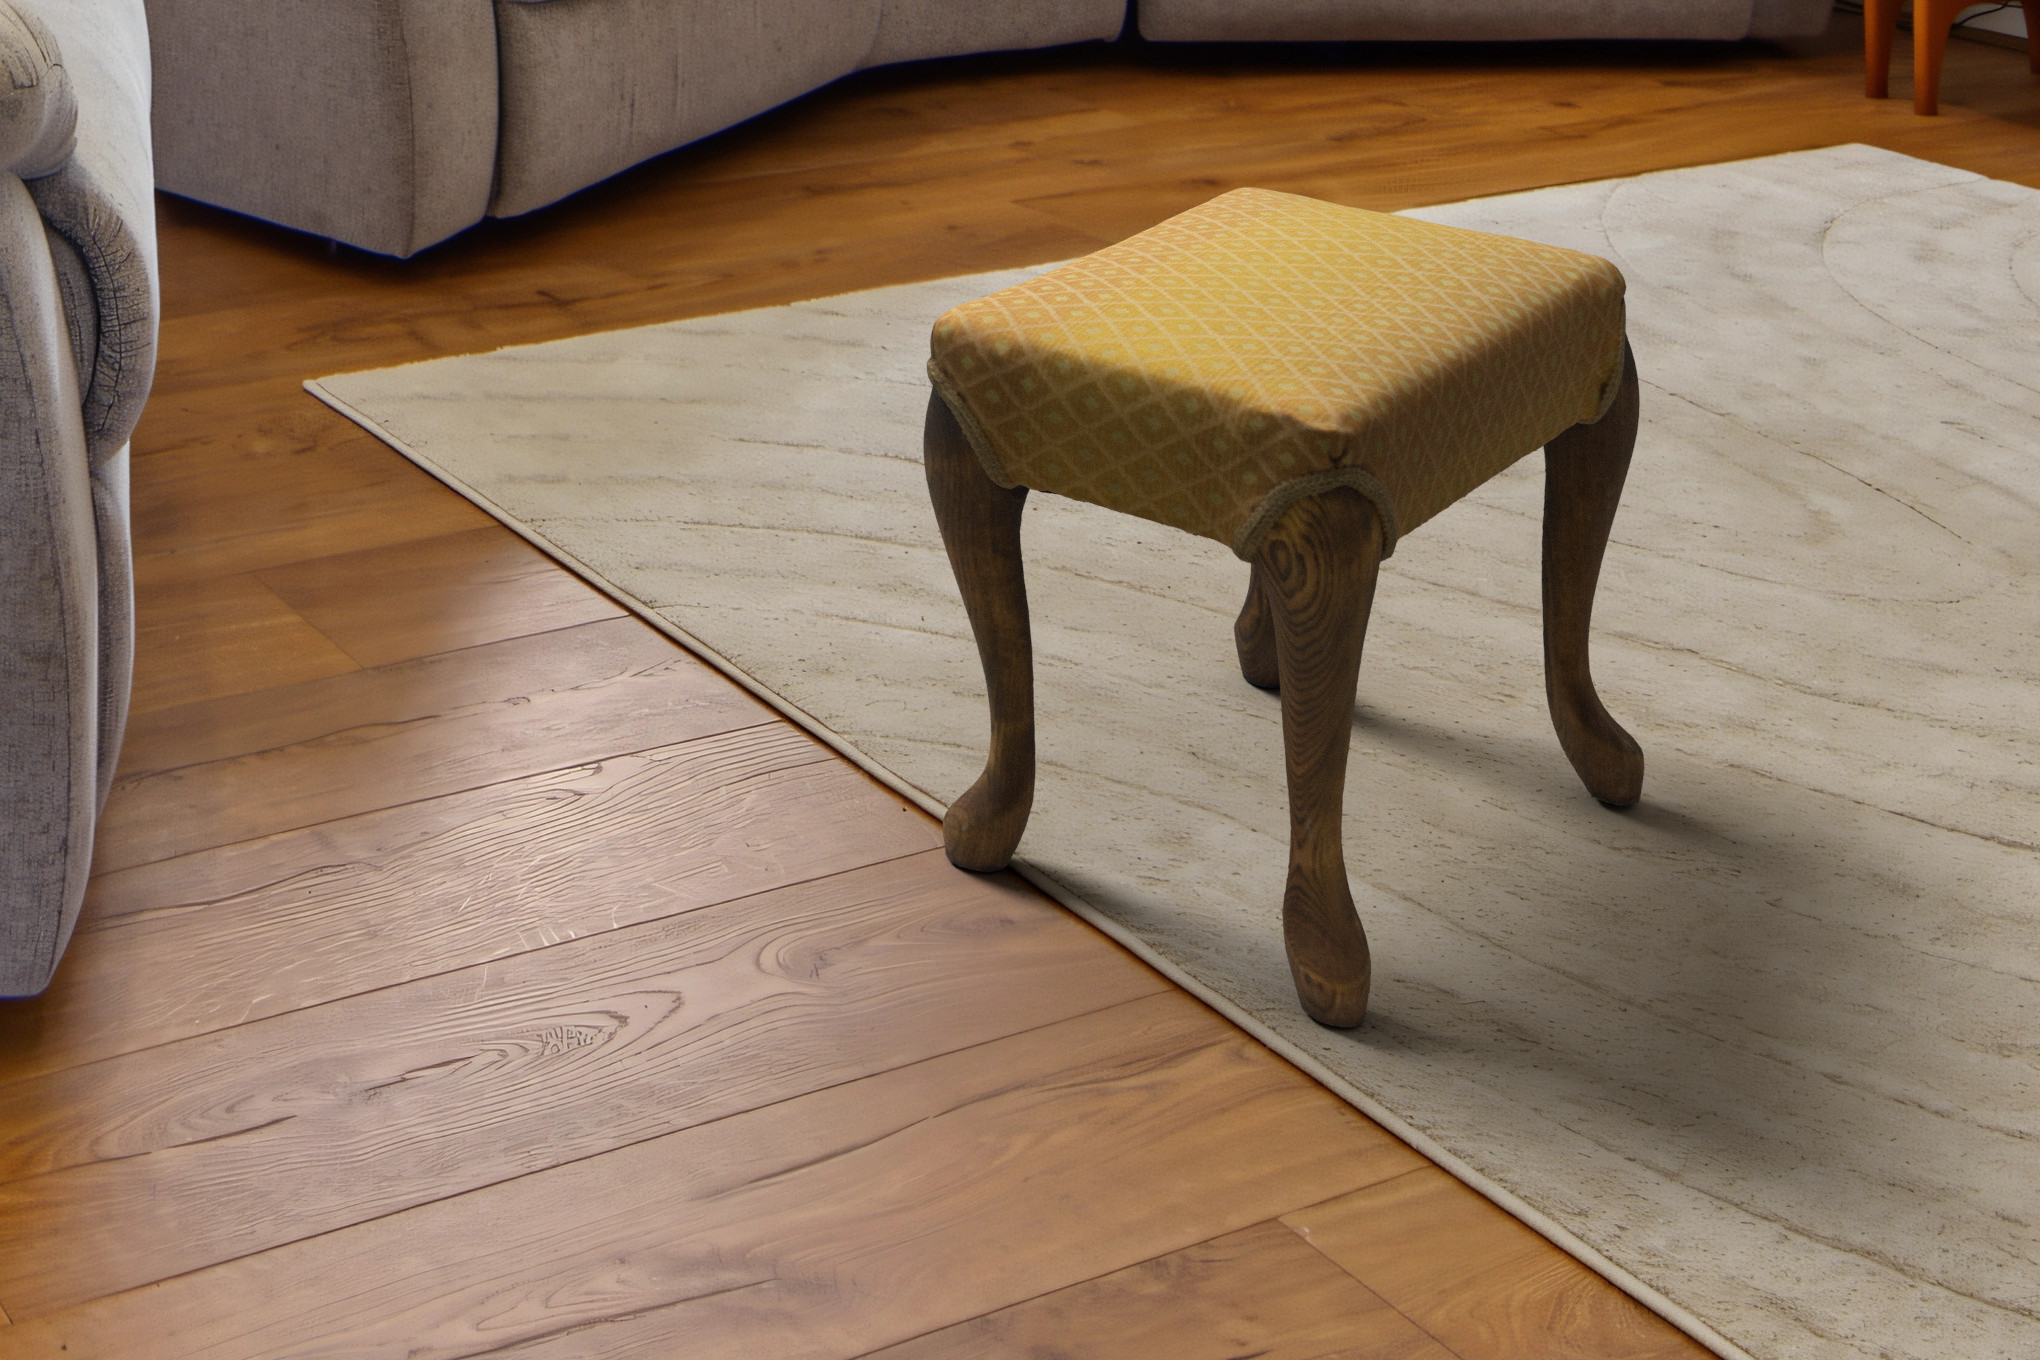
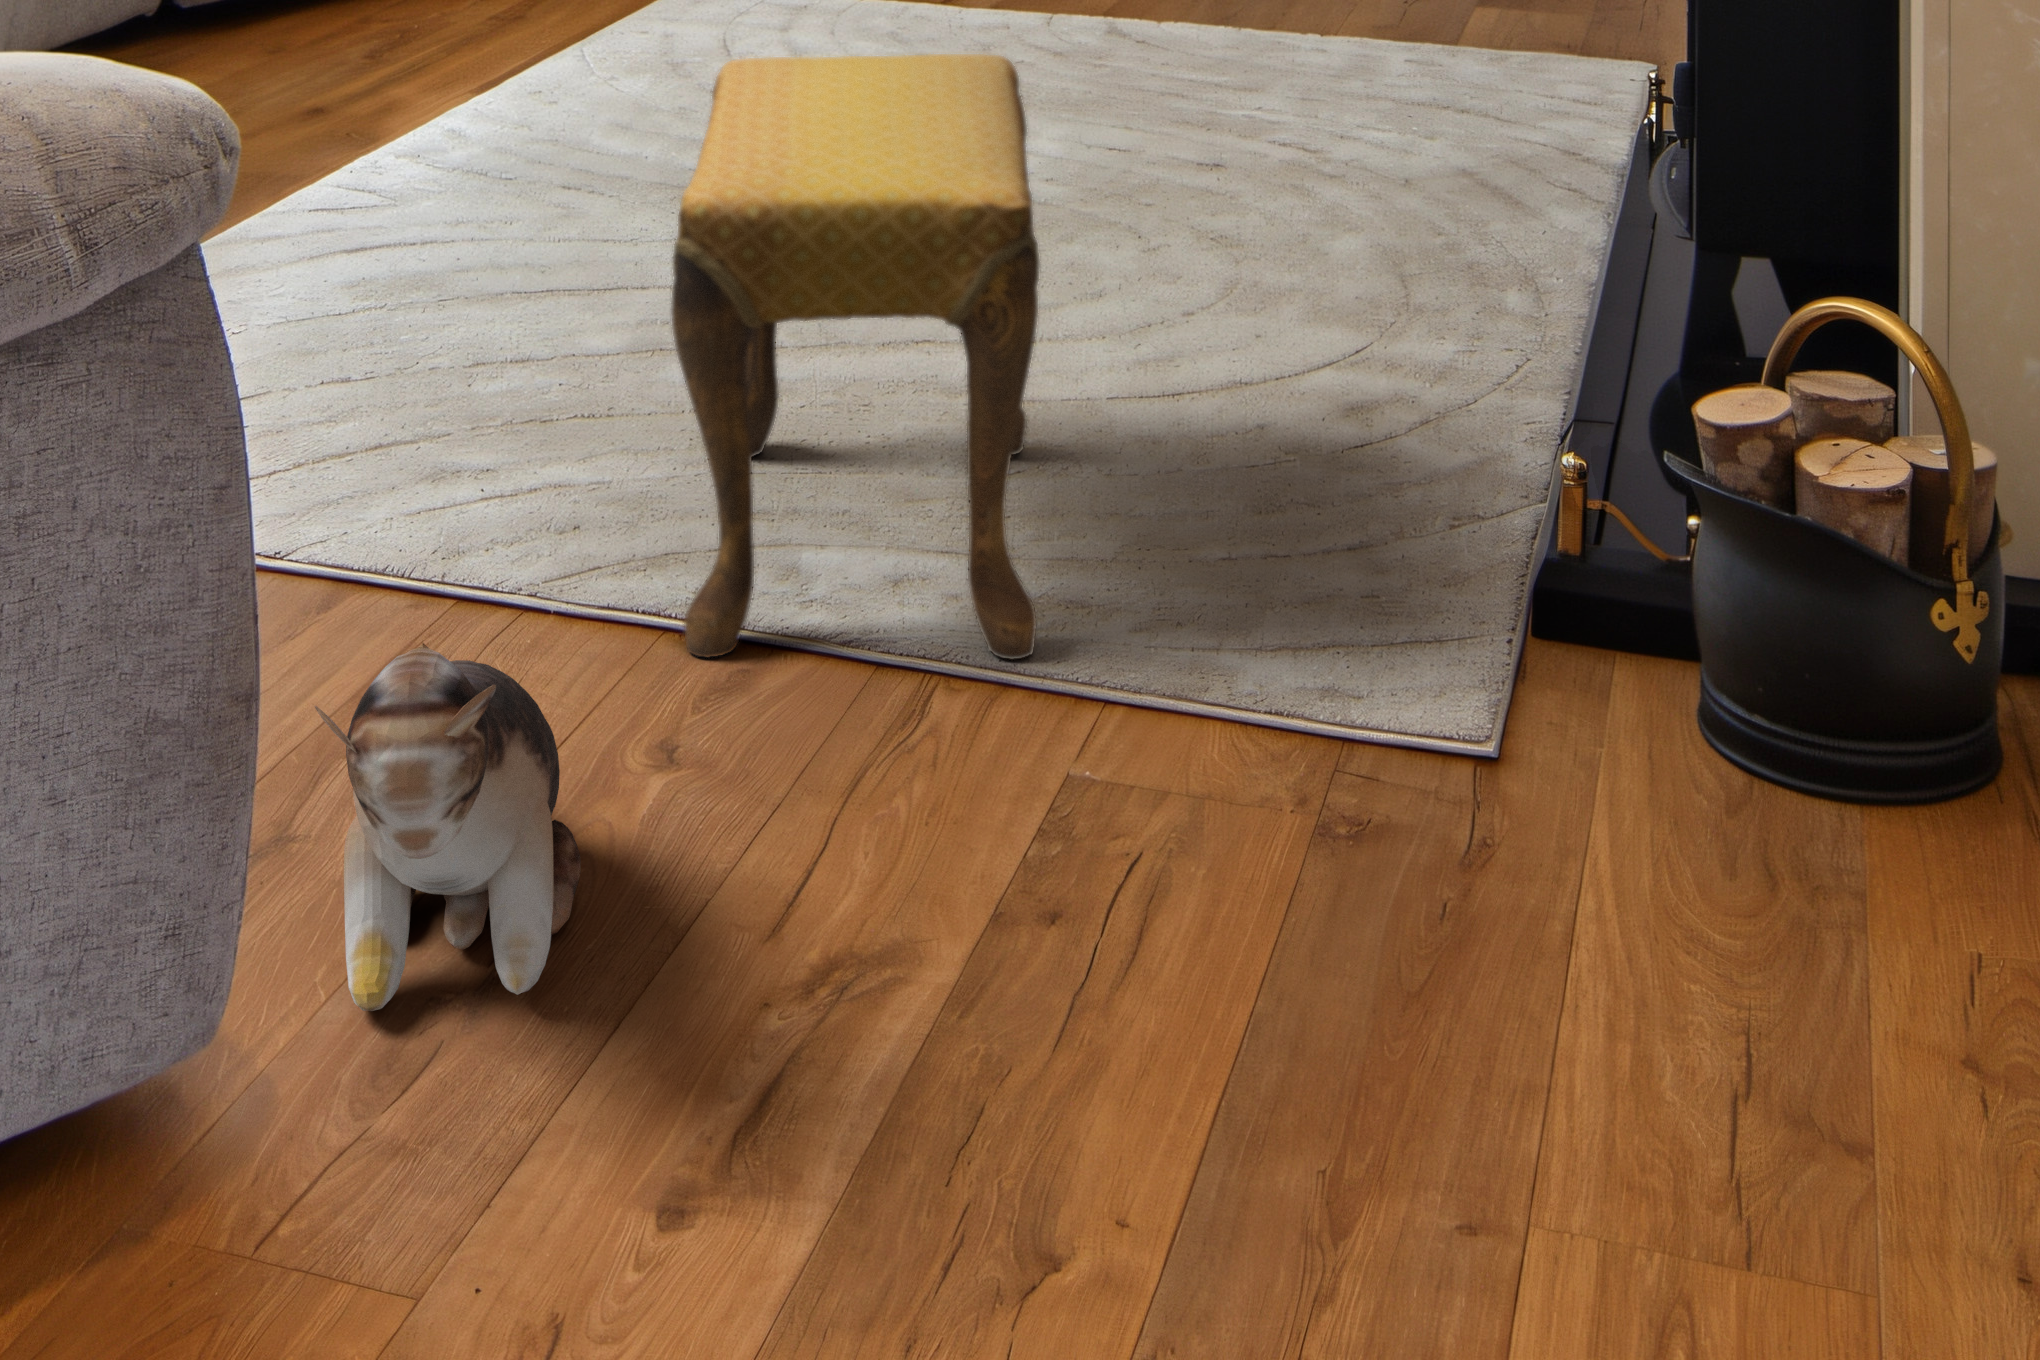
plush toy: none [141,661,633,1076] -> present [315,643,581,1011]

